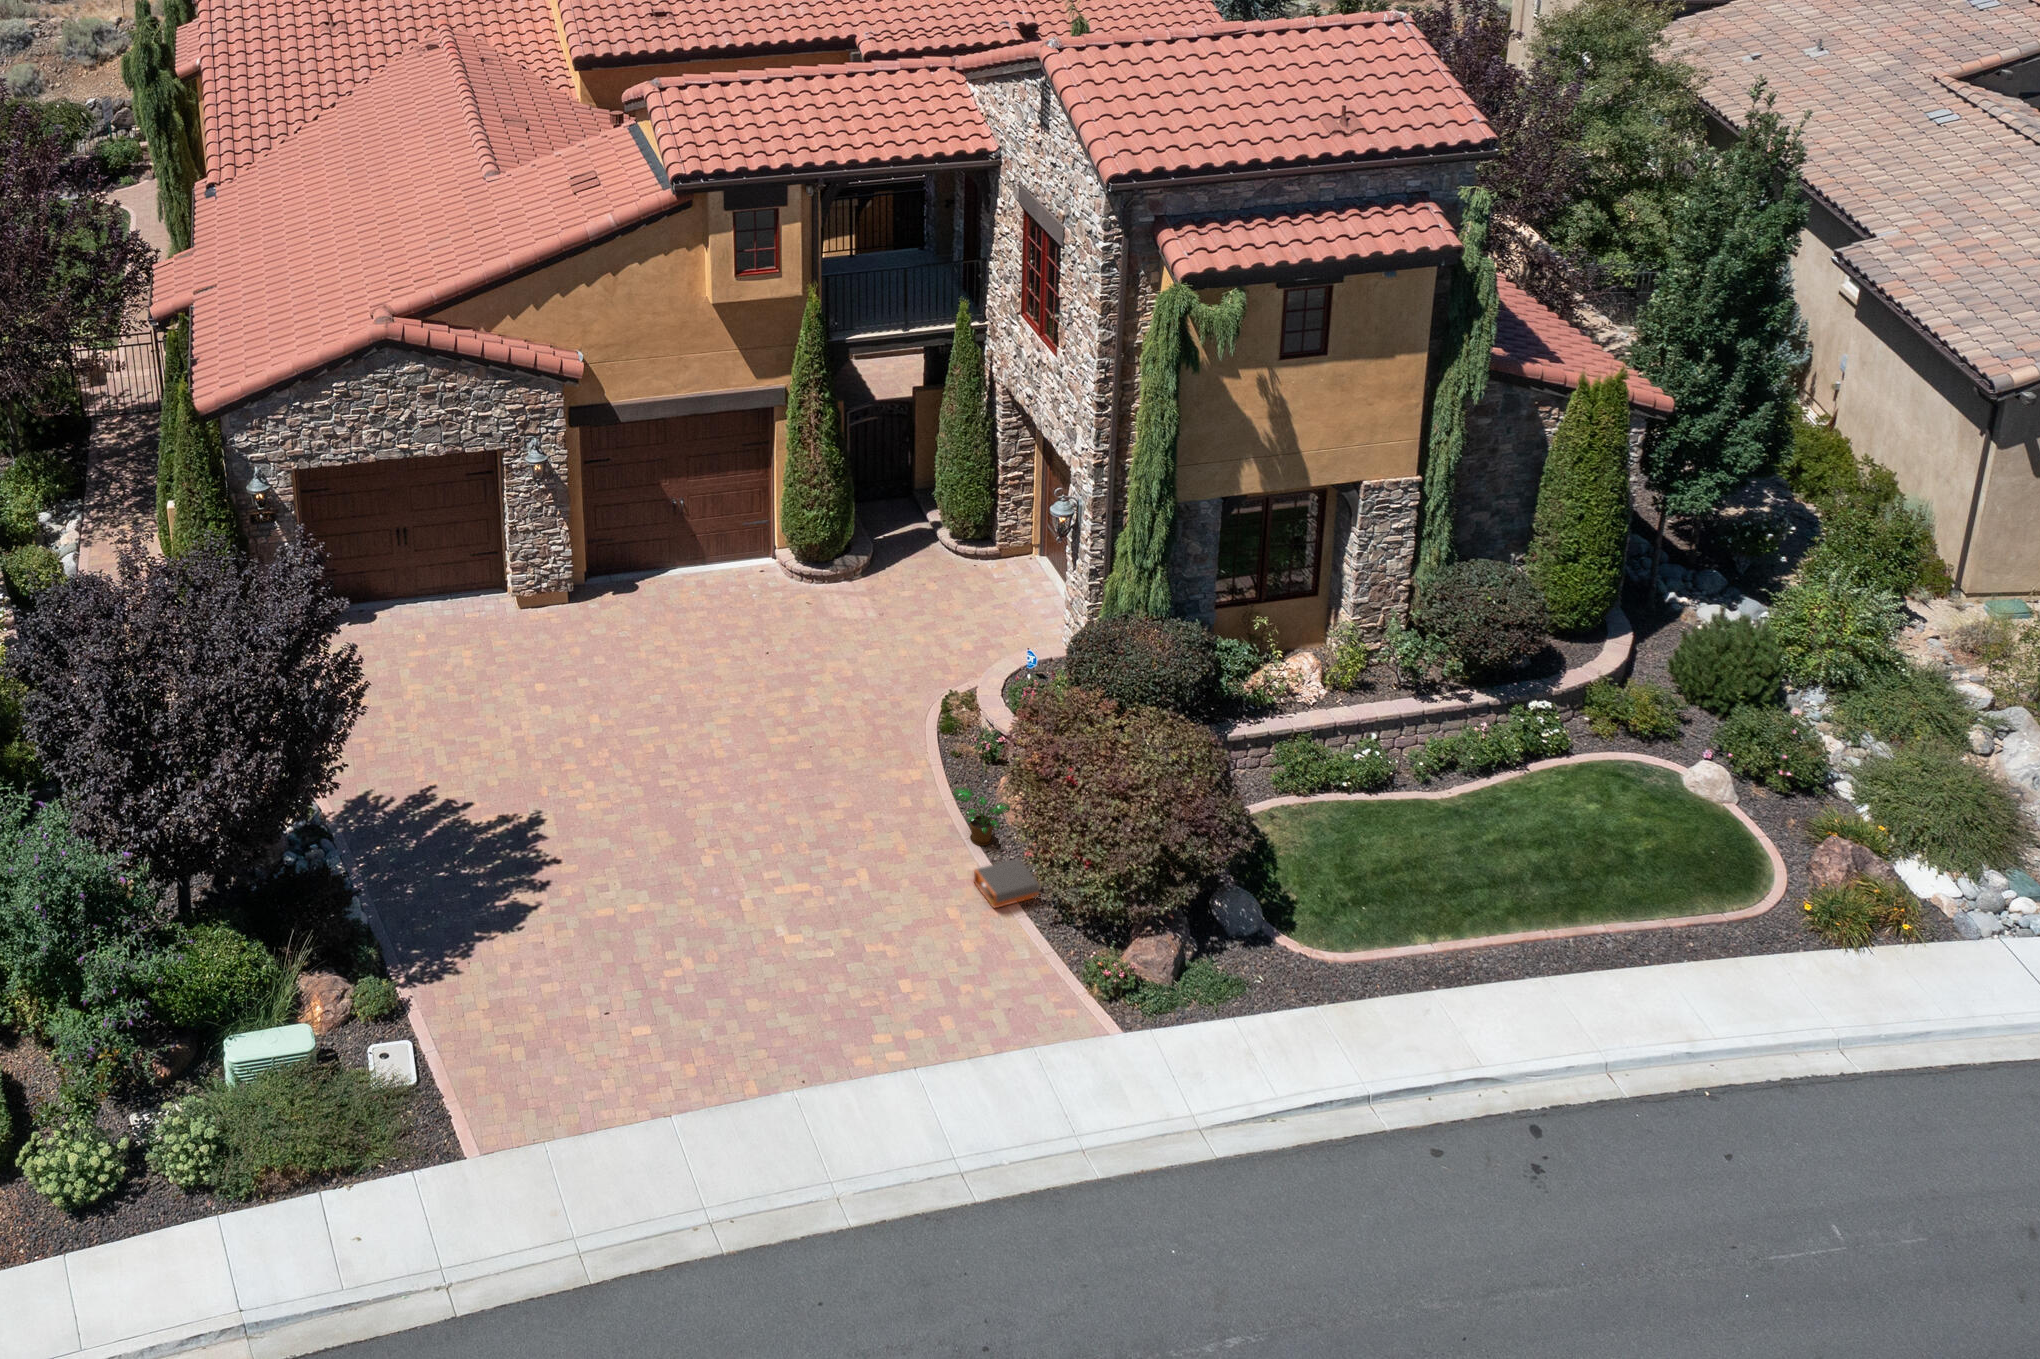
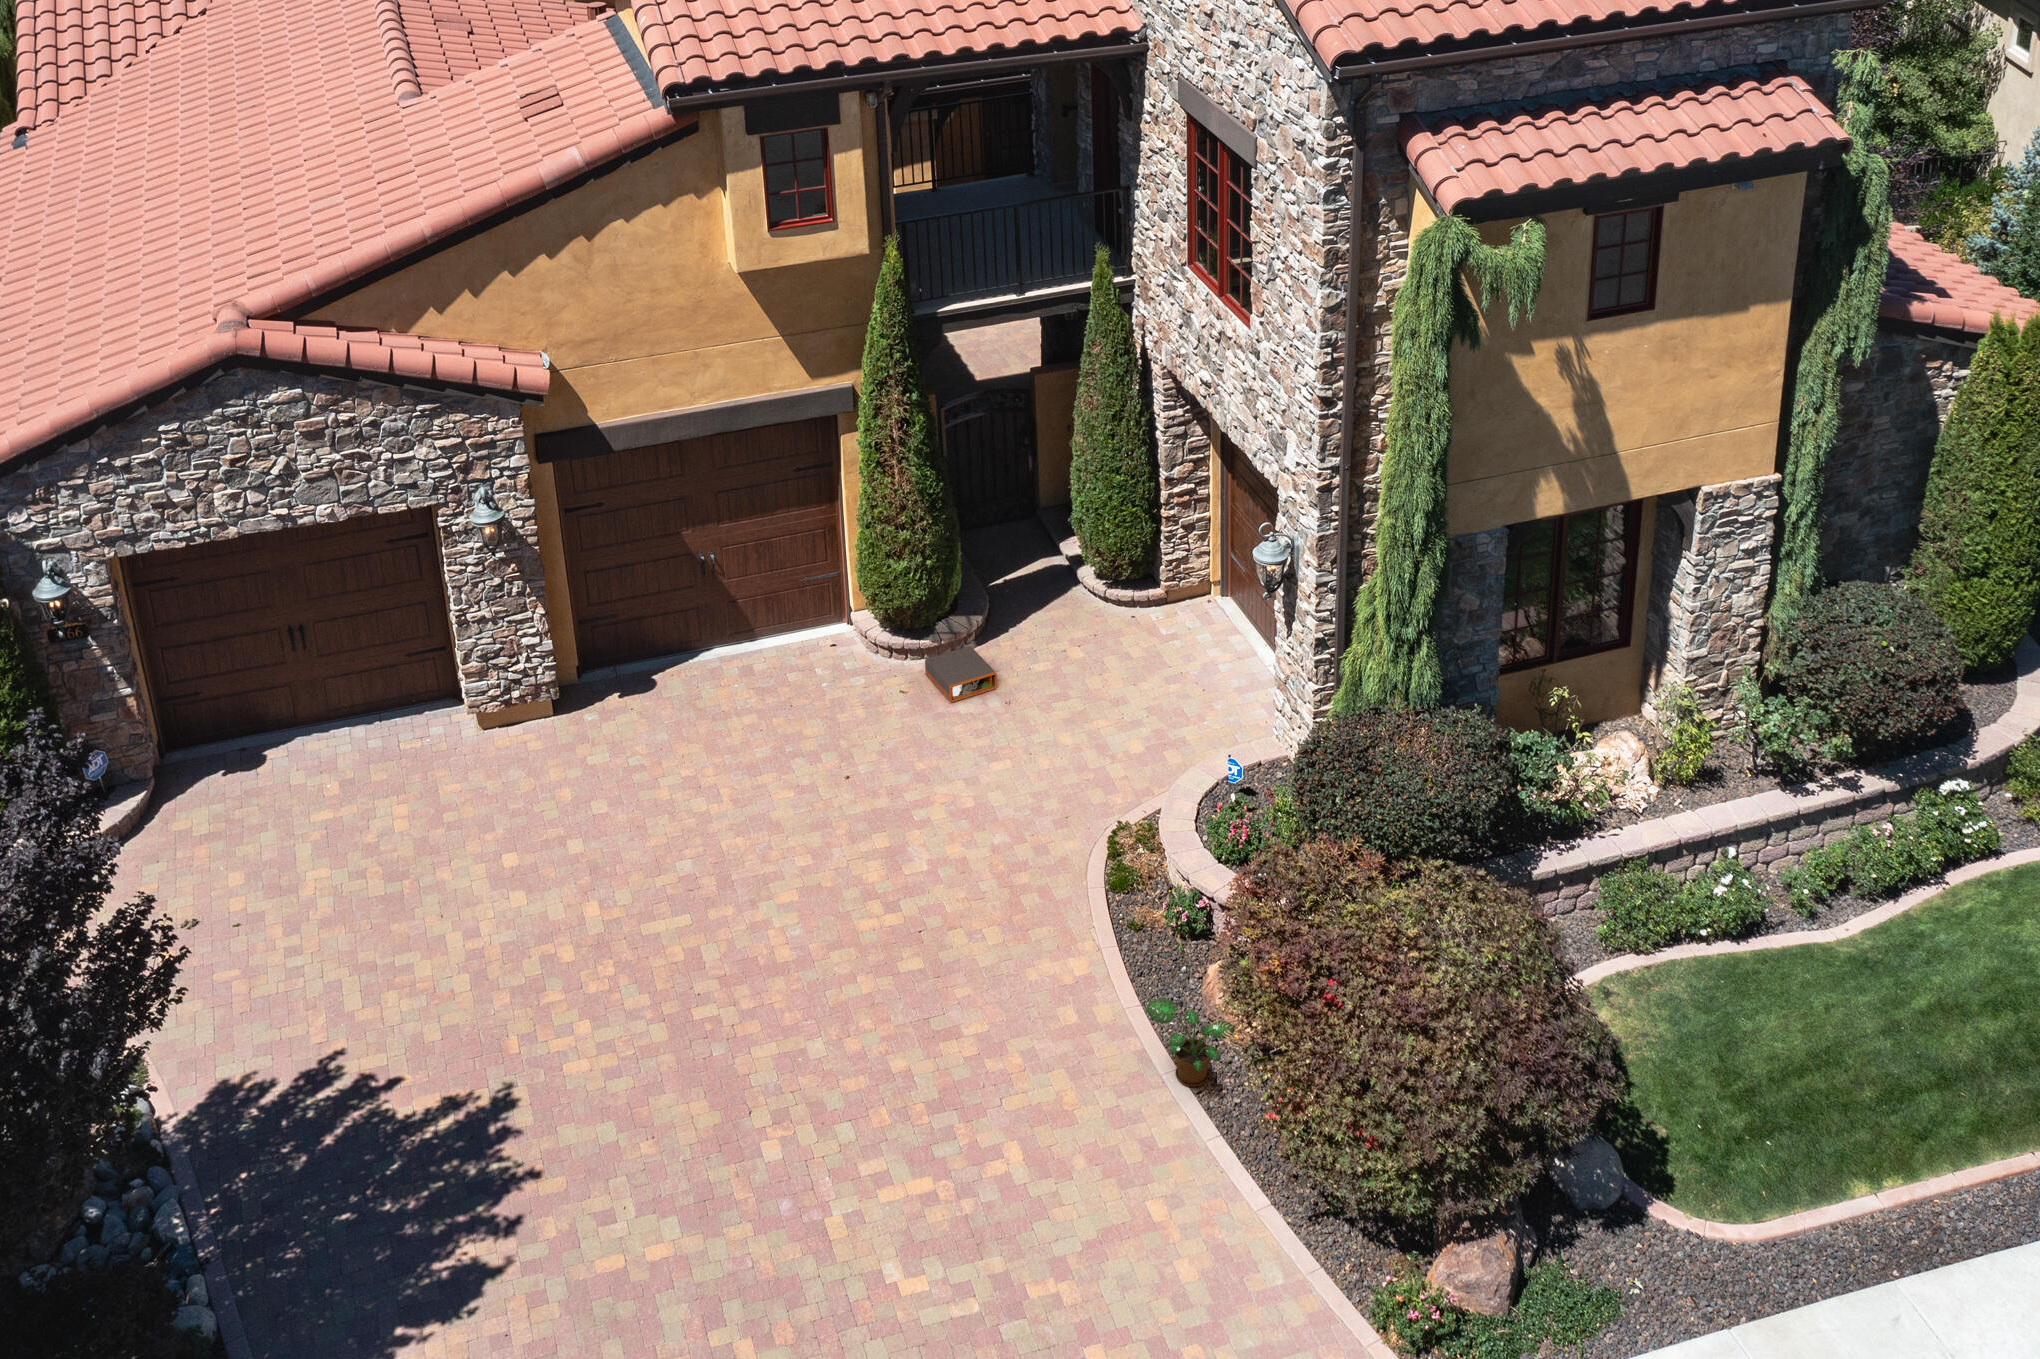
storage box: present [974,859,1040,908] -> present [925,646,997,702]

